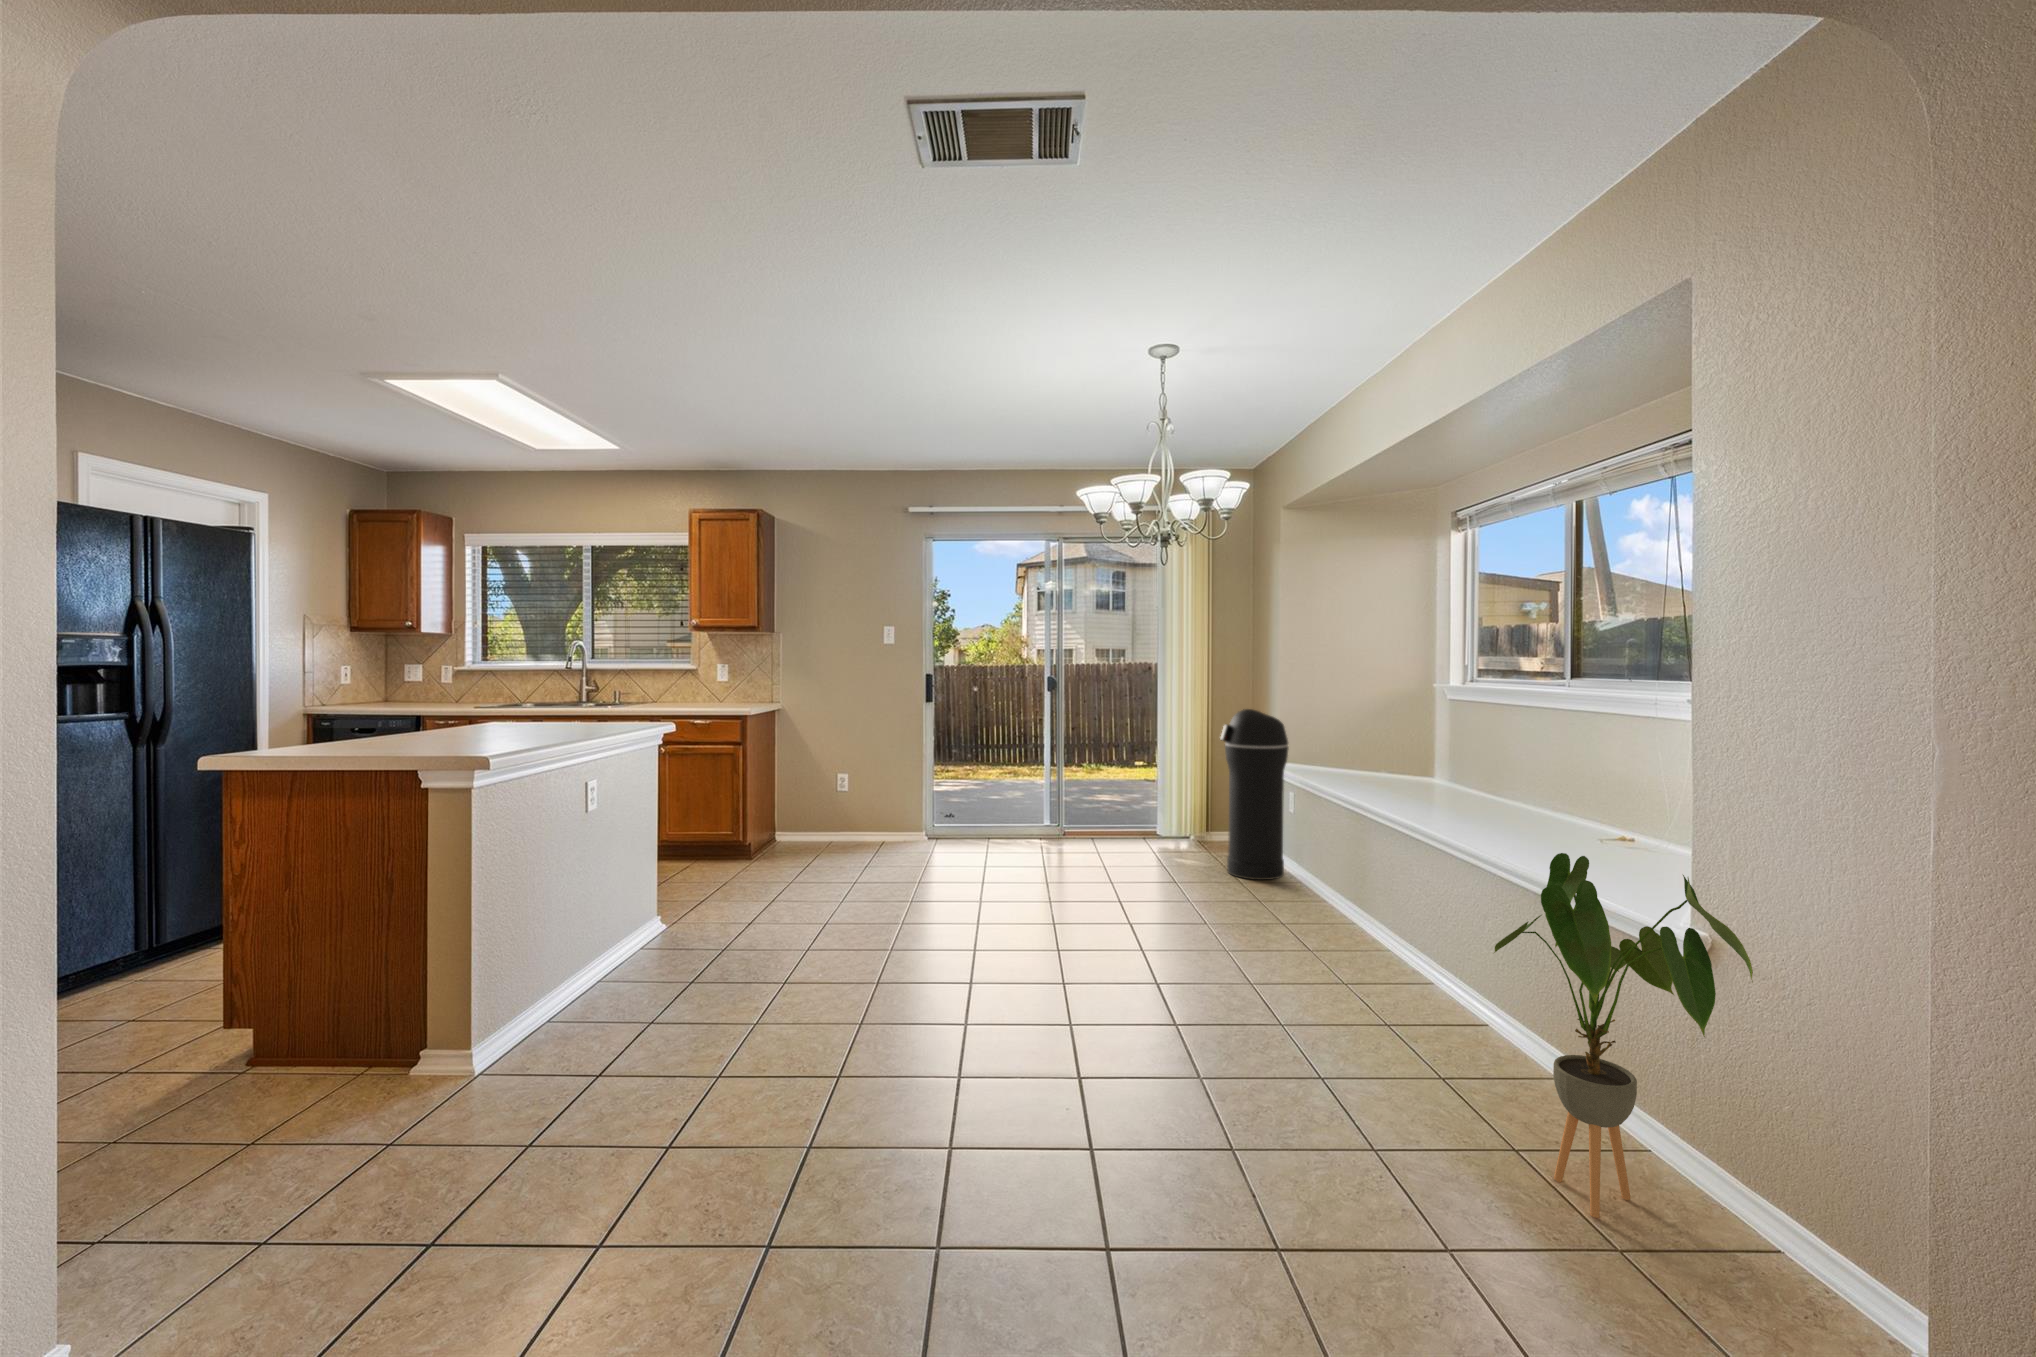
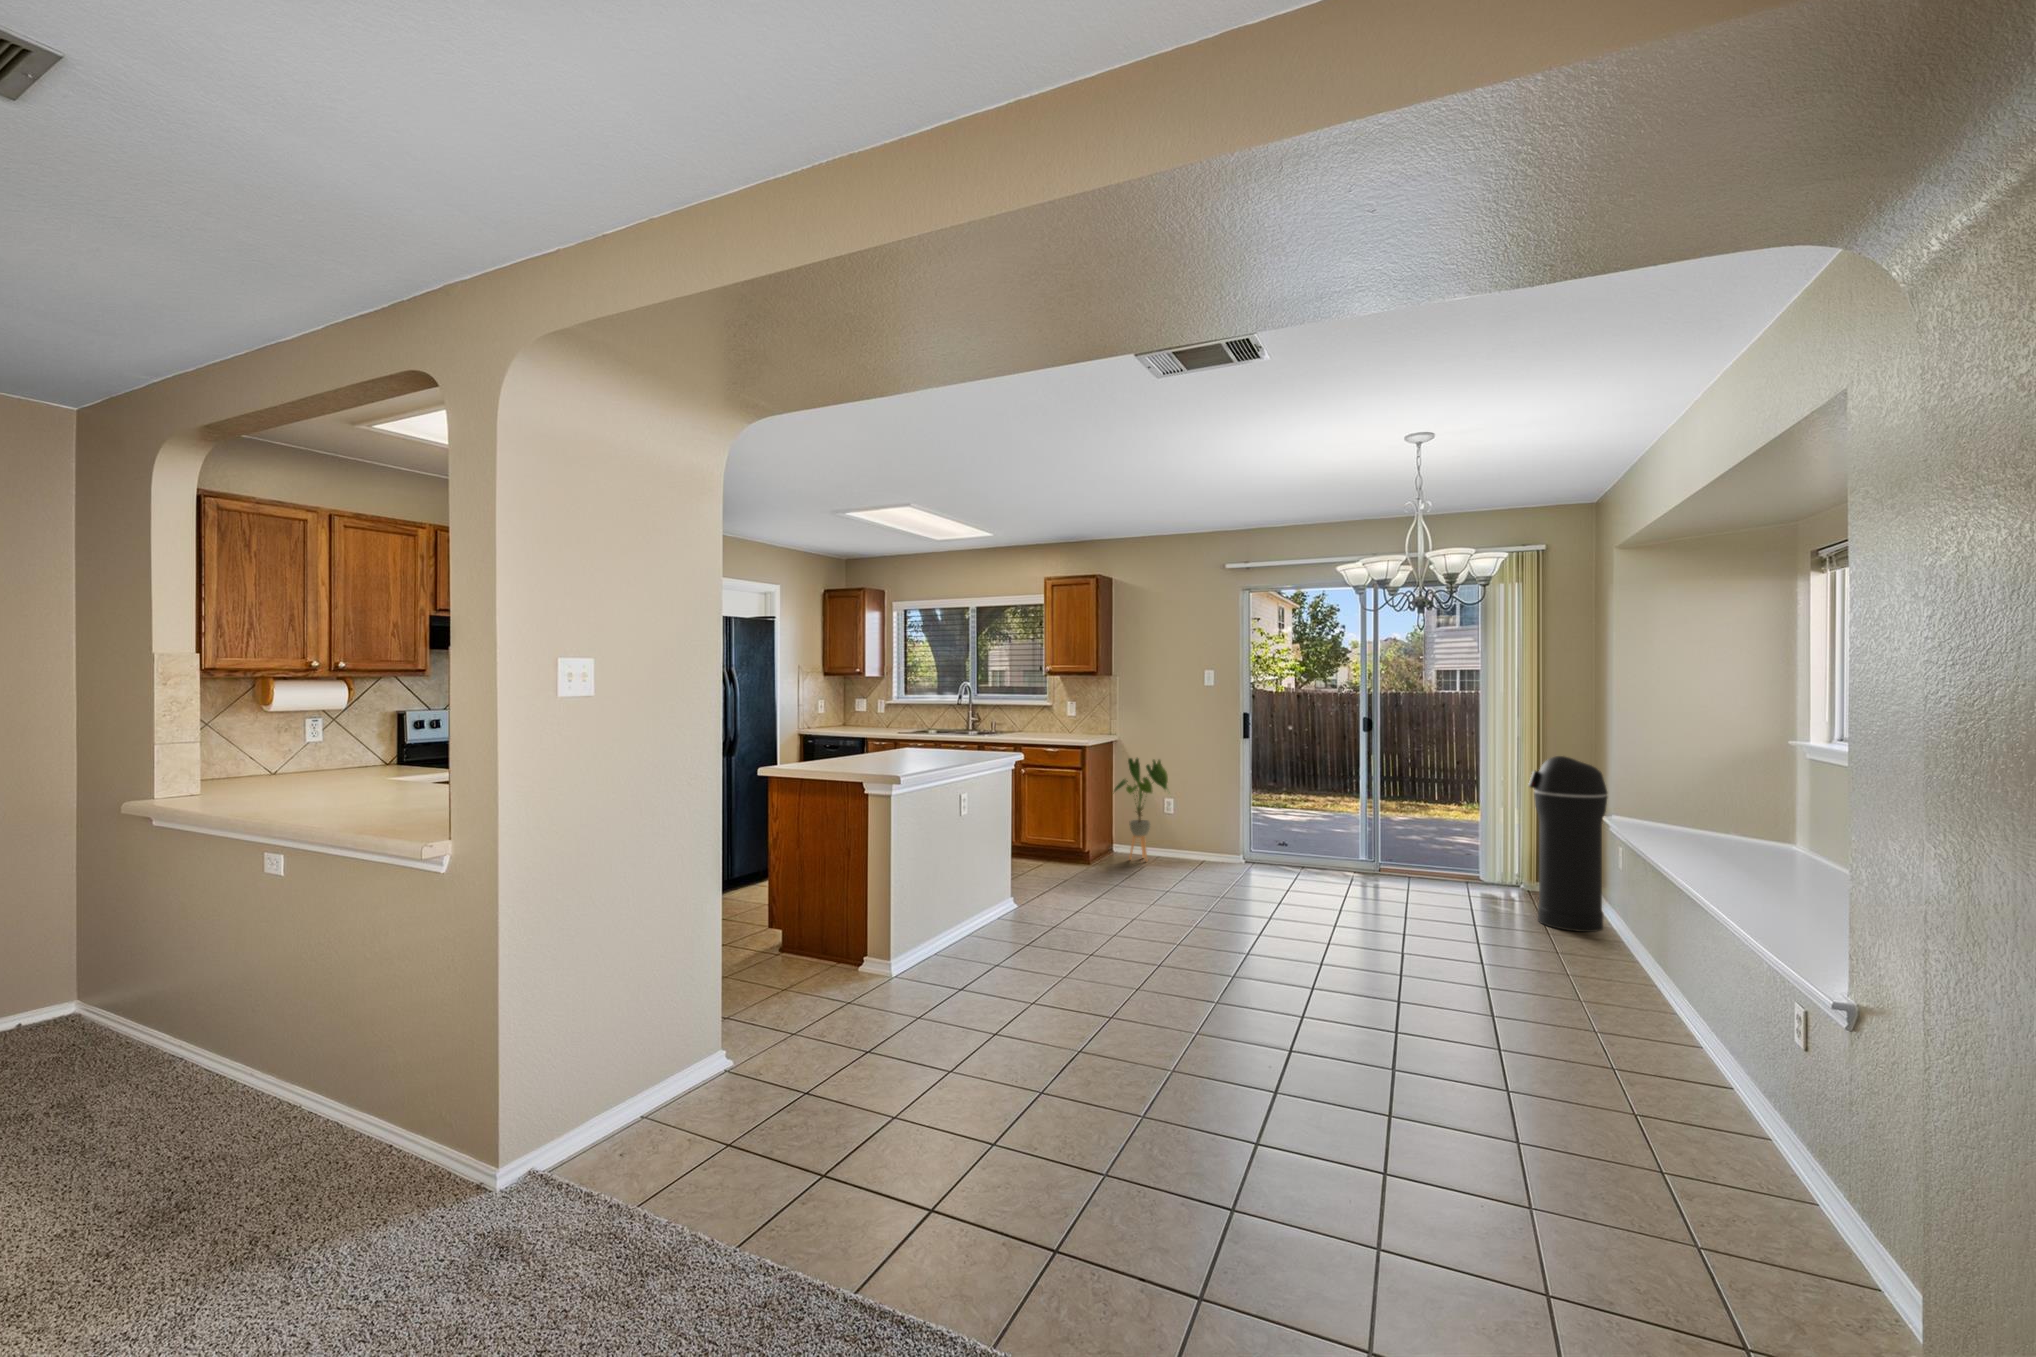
house plant: present [1494,853,1753,1218] -> present [1114,758,1170,860]

